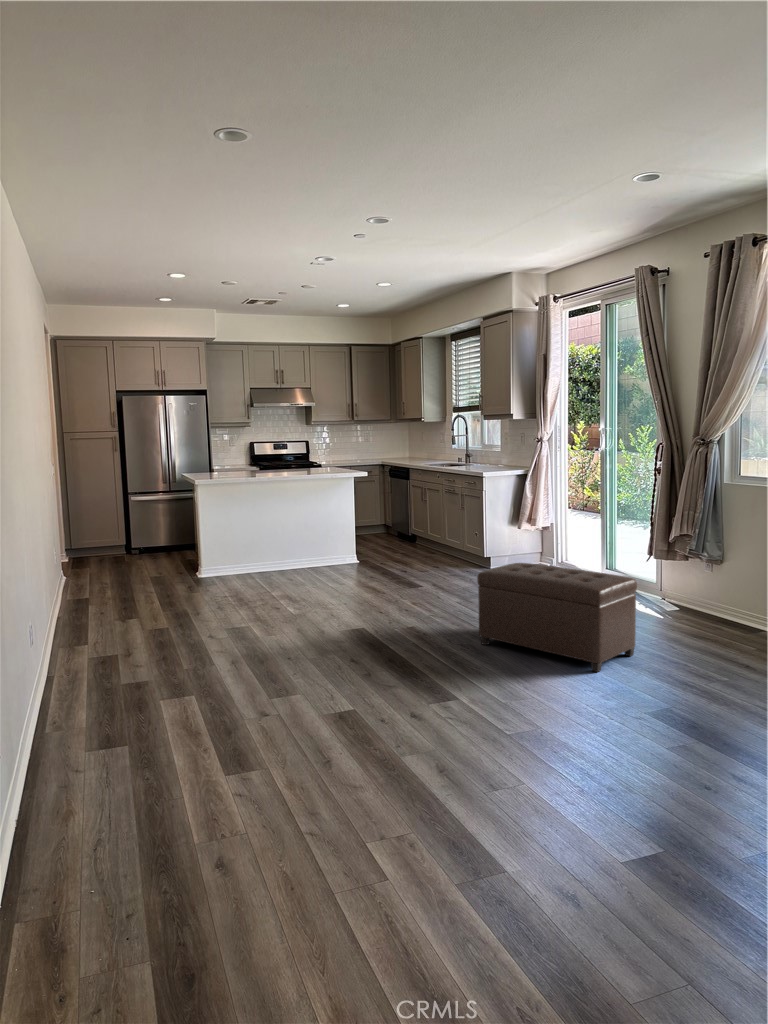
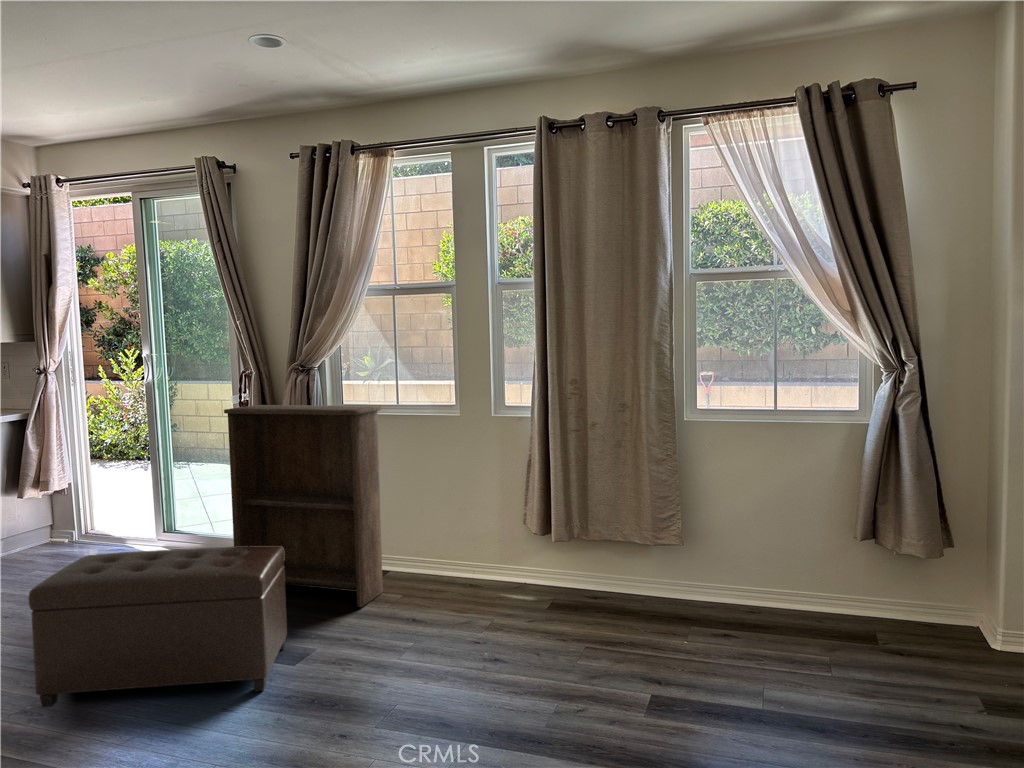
bookshelf: none [628,472,752,648] -> present [224,405,383,607]

